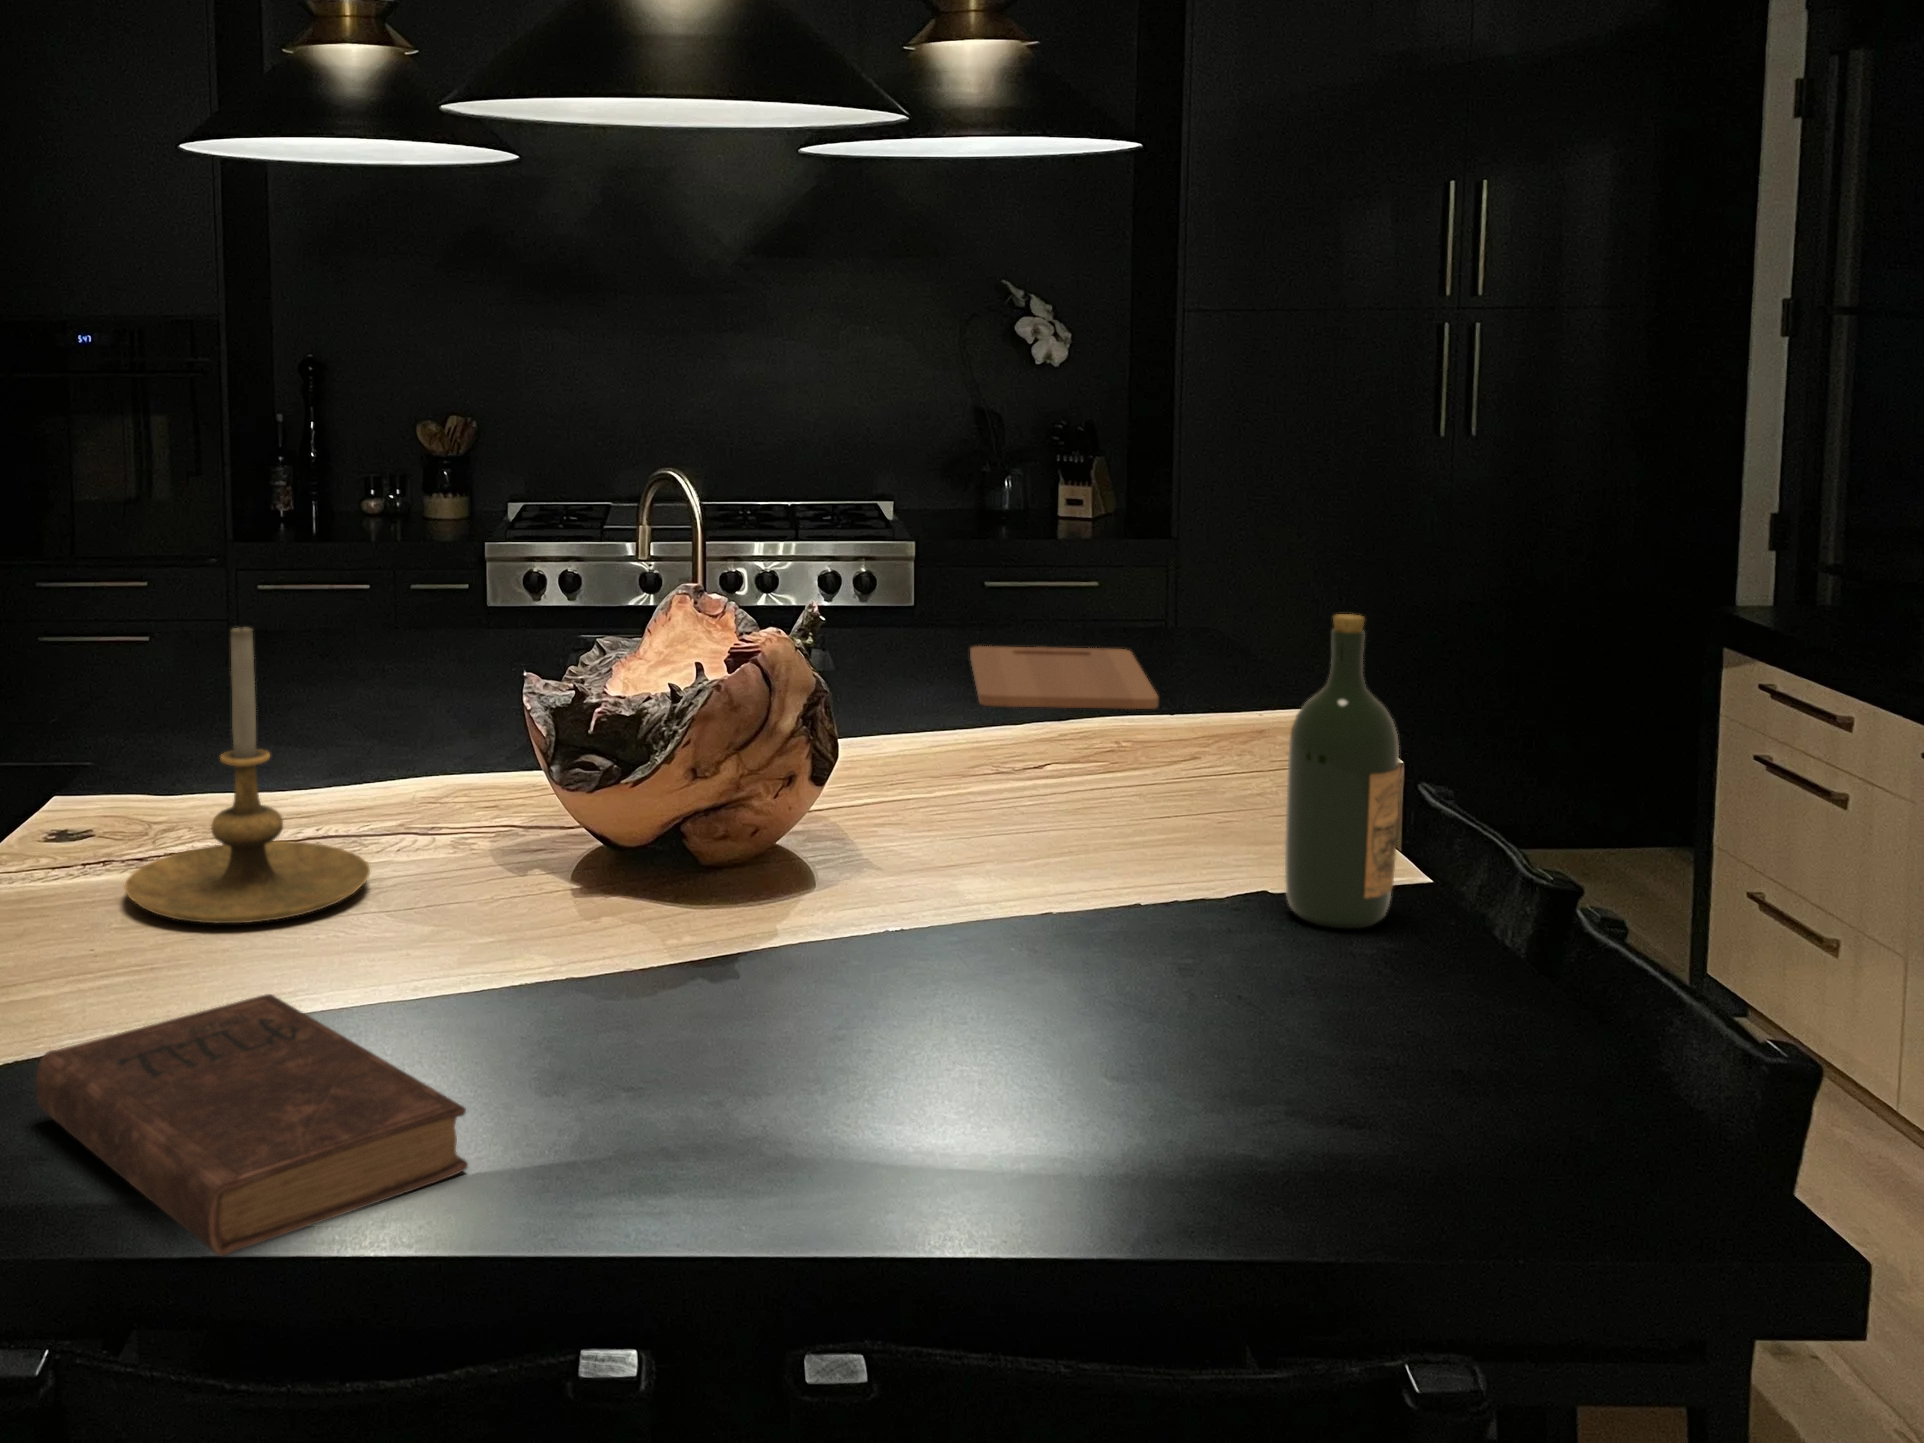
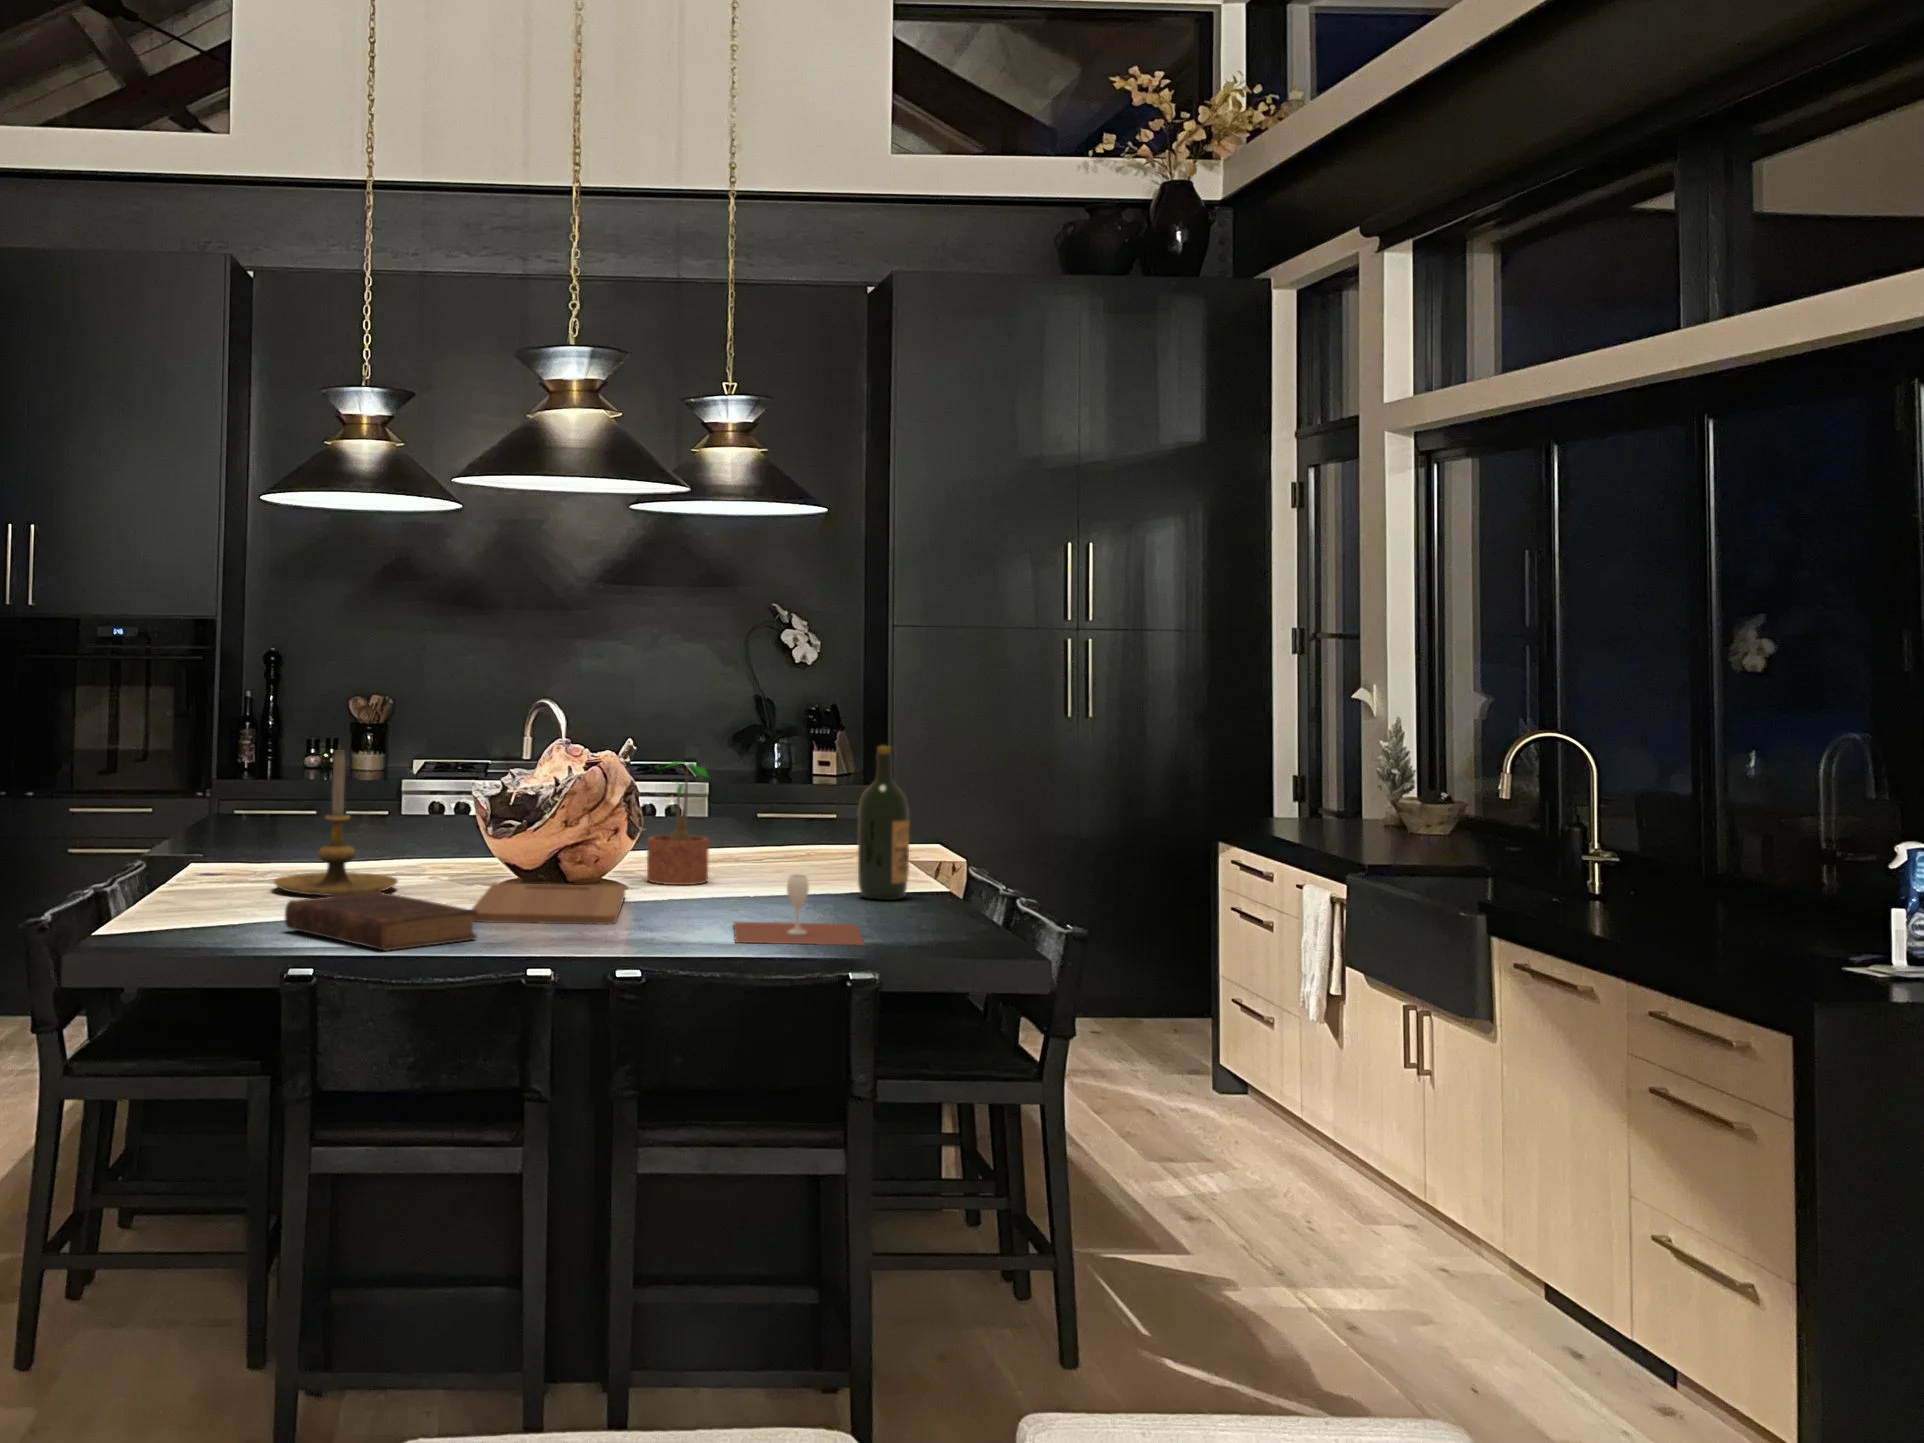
potted plant: none [851,619,978,863] -> present [647,761,709,885]
cutting board: present [970,646,1159,709] -> present [472,883,625,924]
wine glass: none [1063,988,1423,1202] -> present [733,875,864,946]

